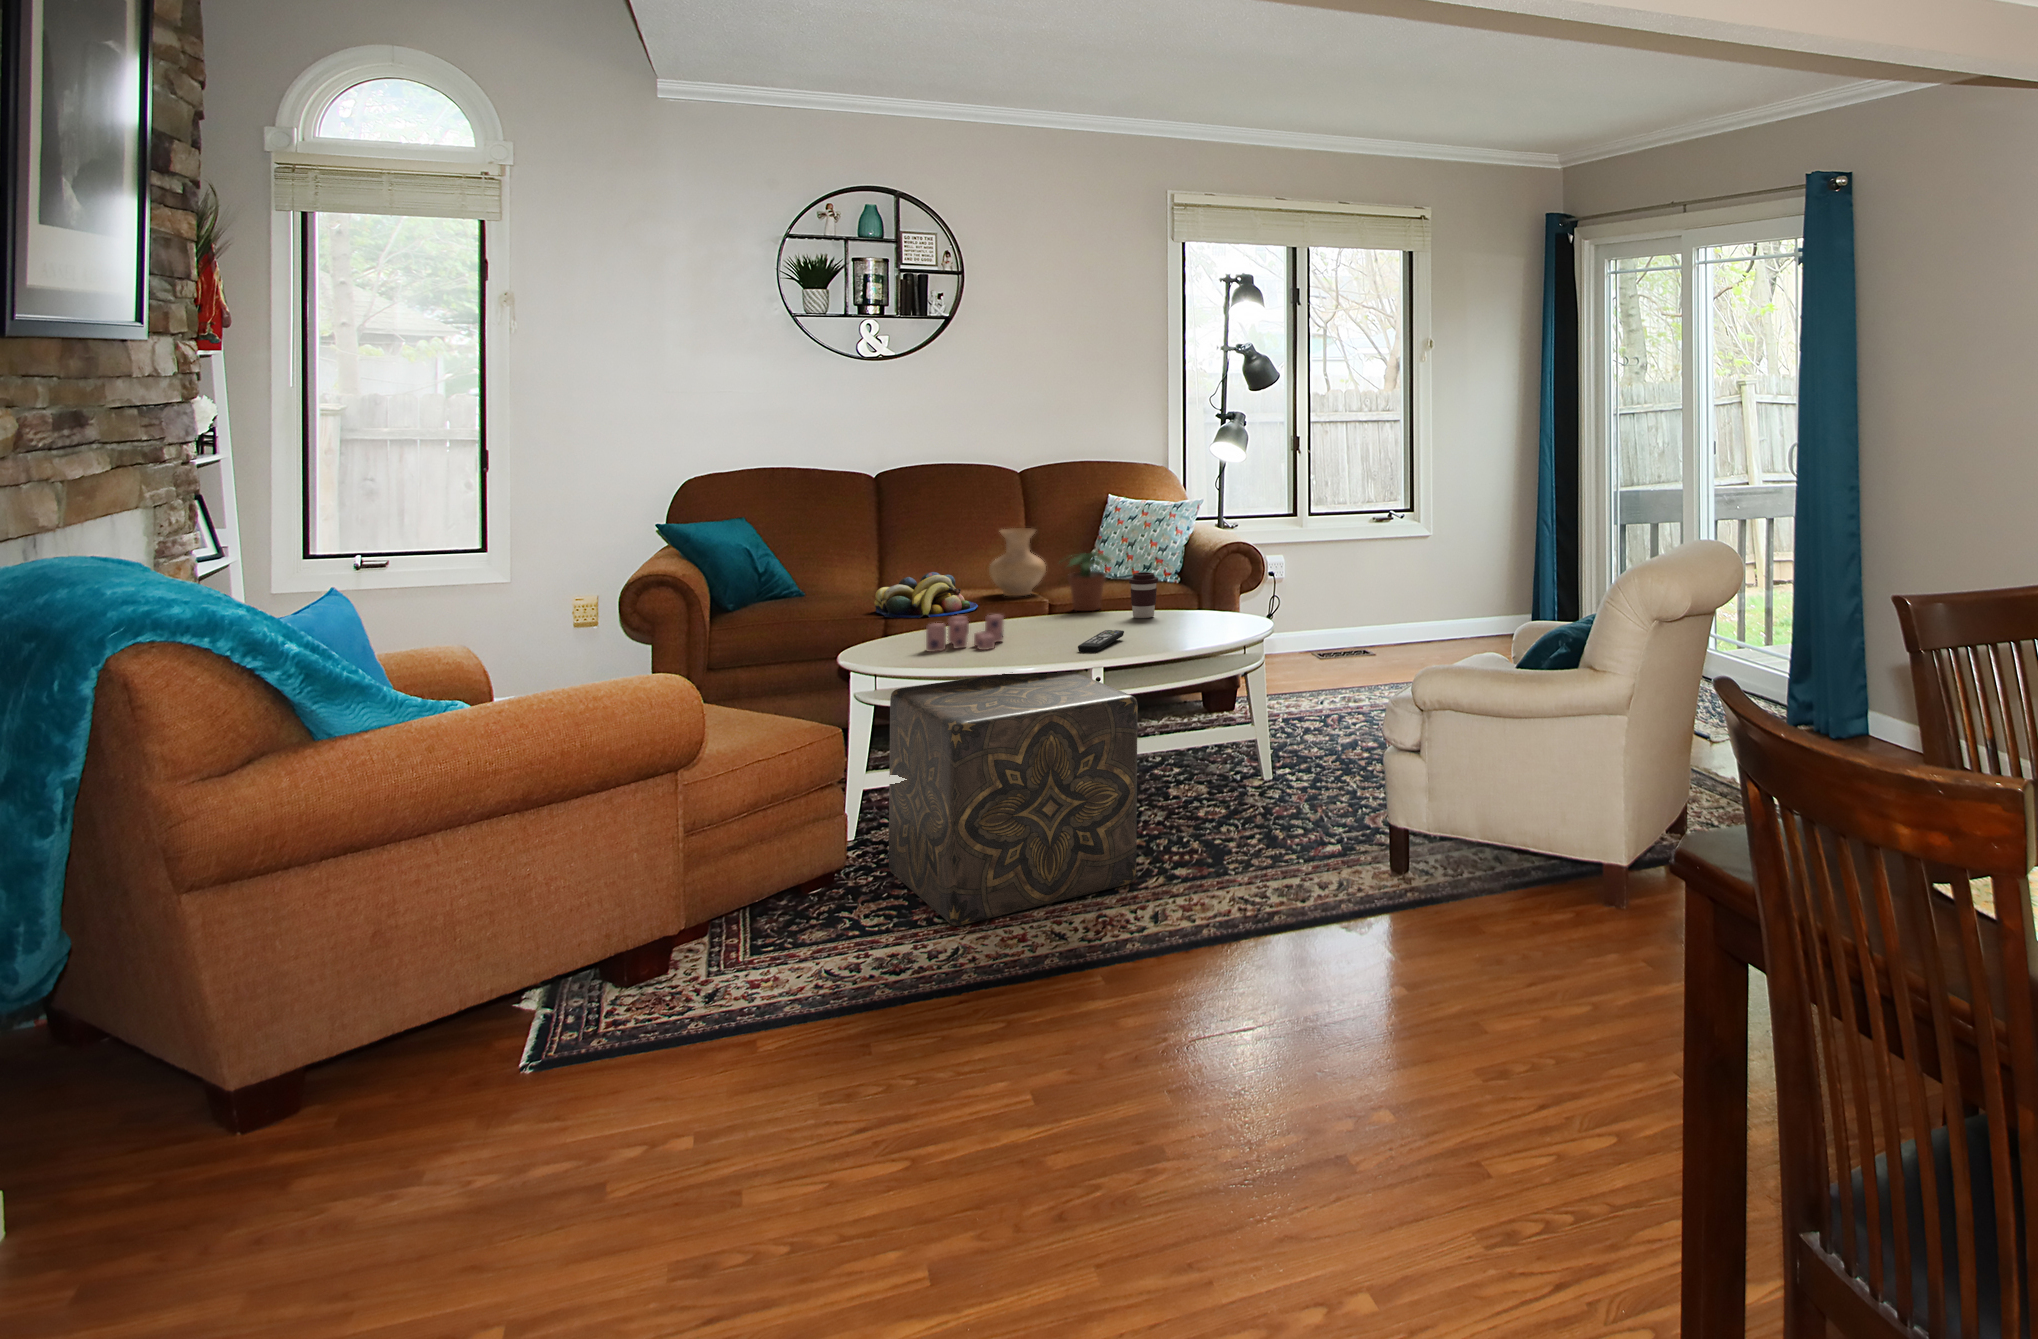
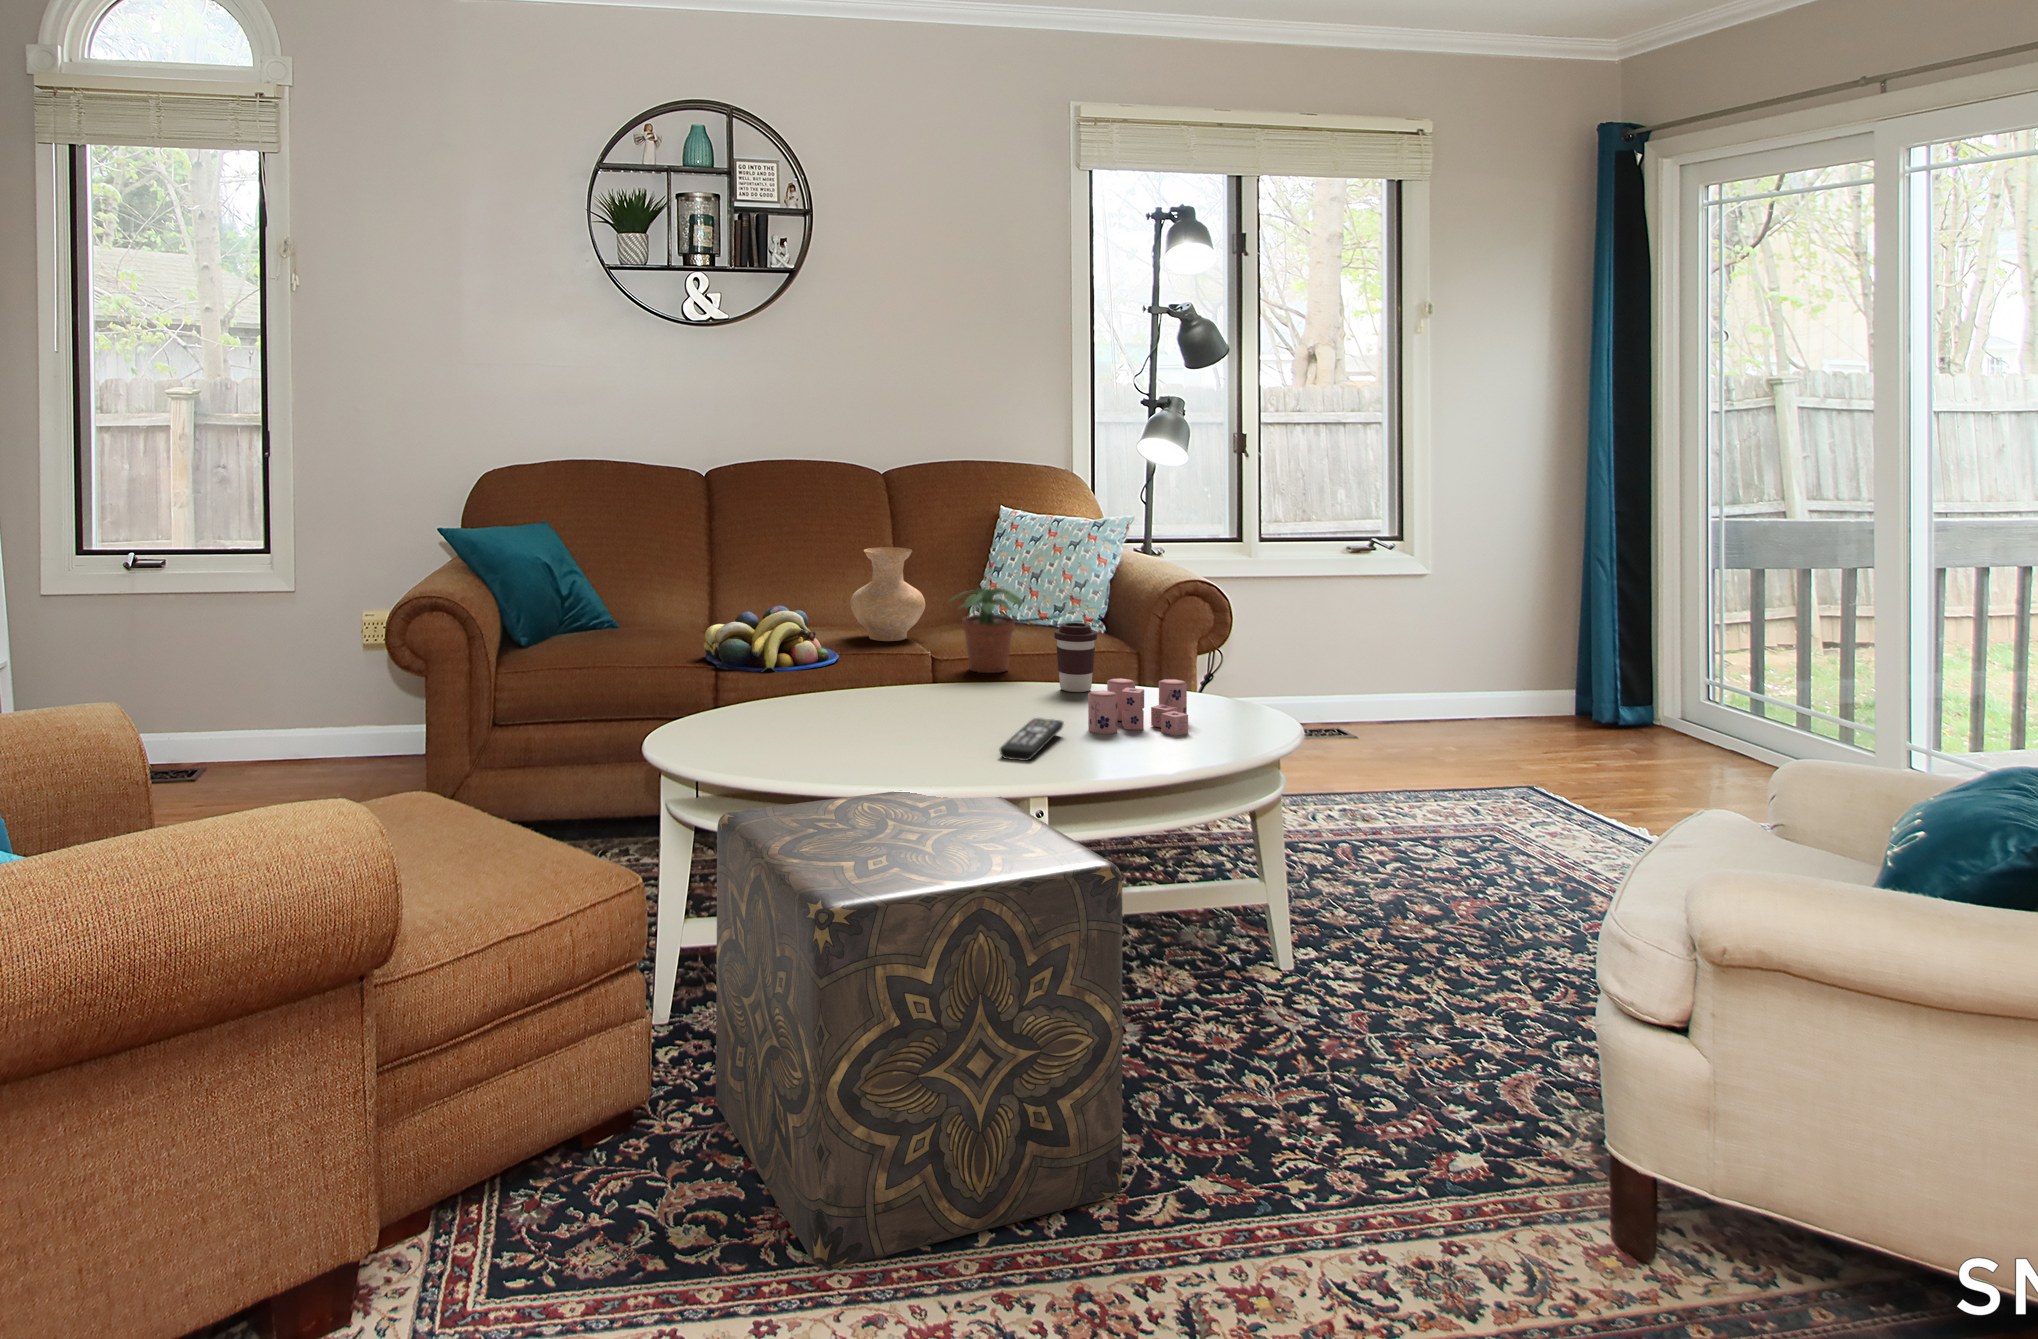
candle: present [926,615,1004,652] -> present [1088,679,1188,736]

